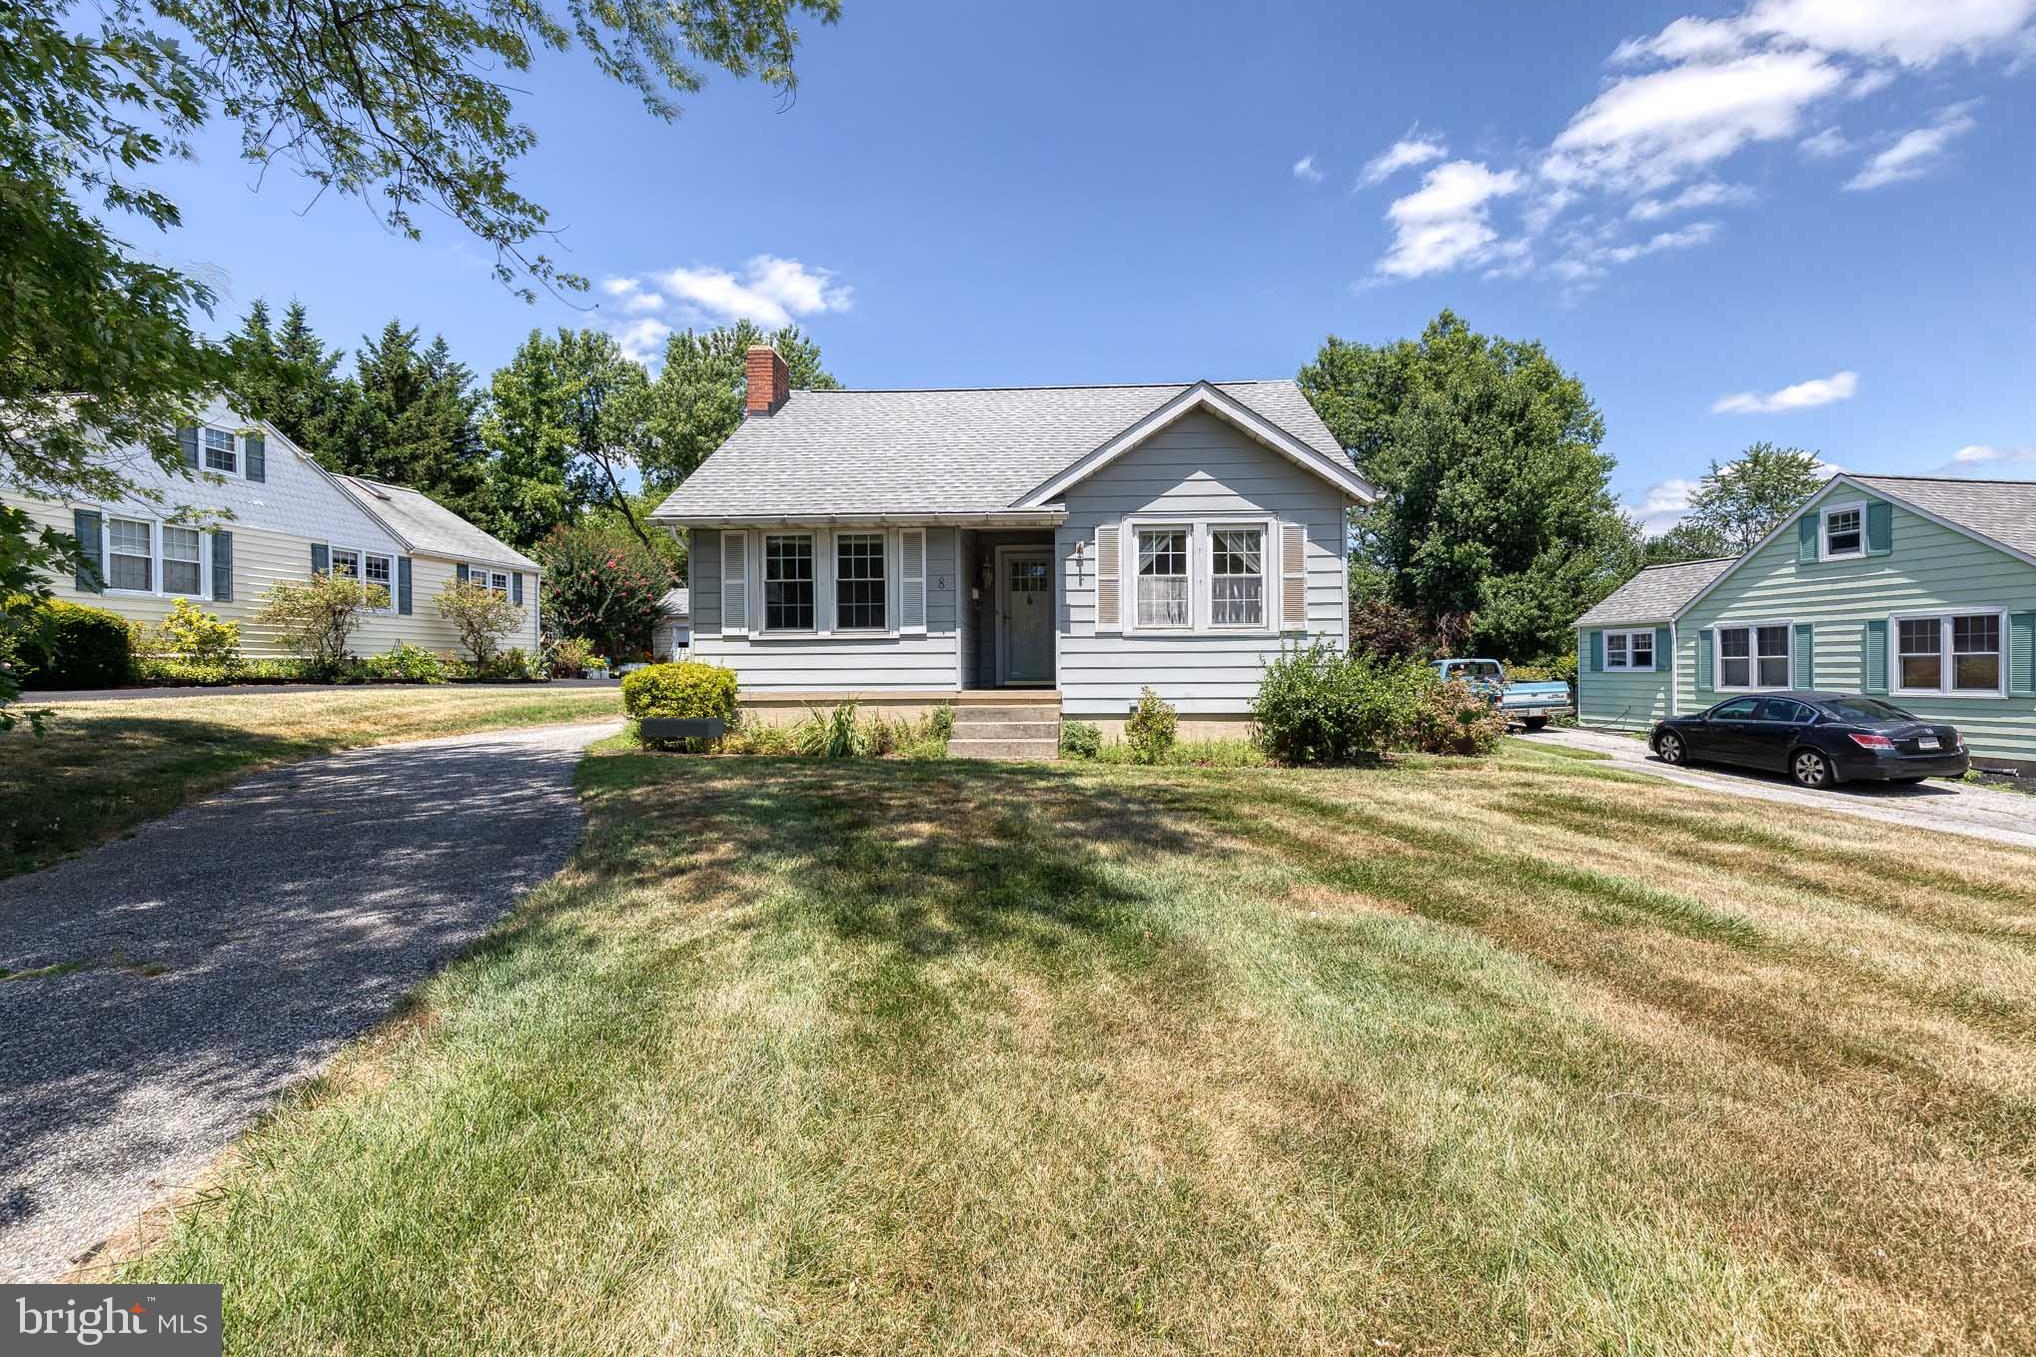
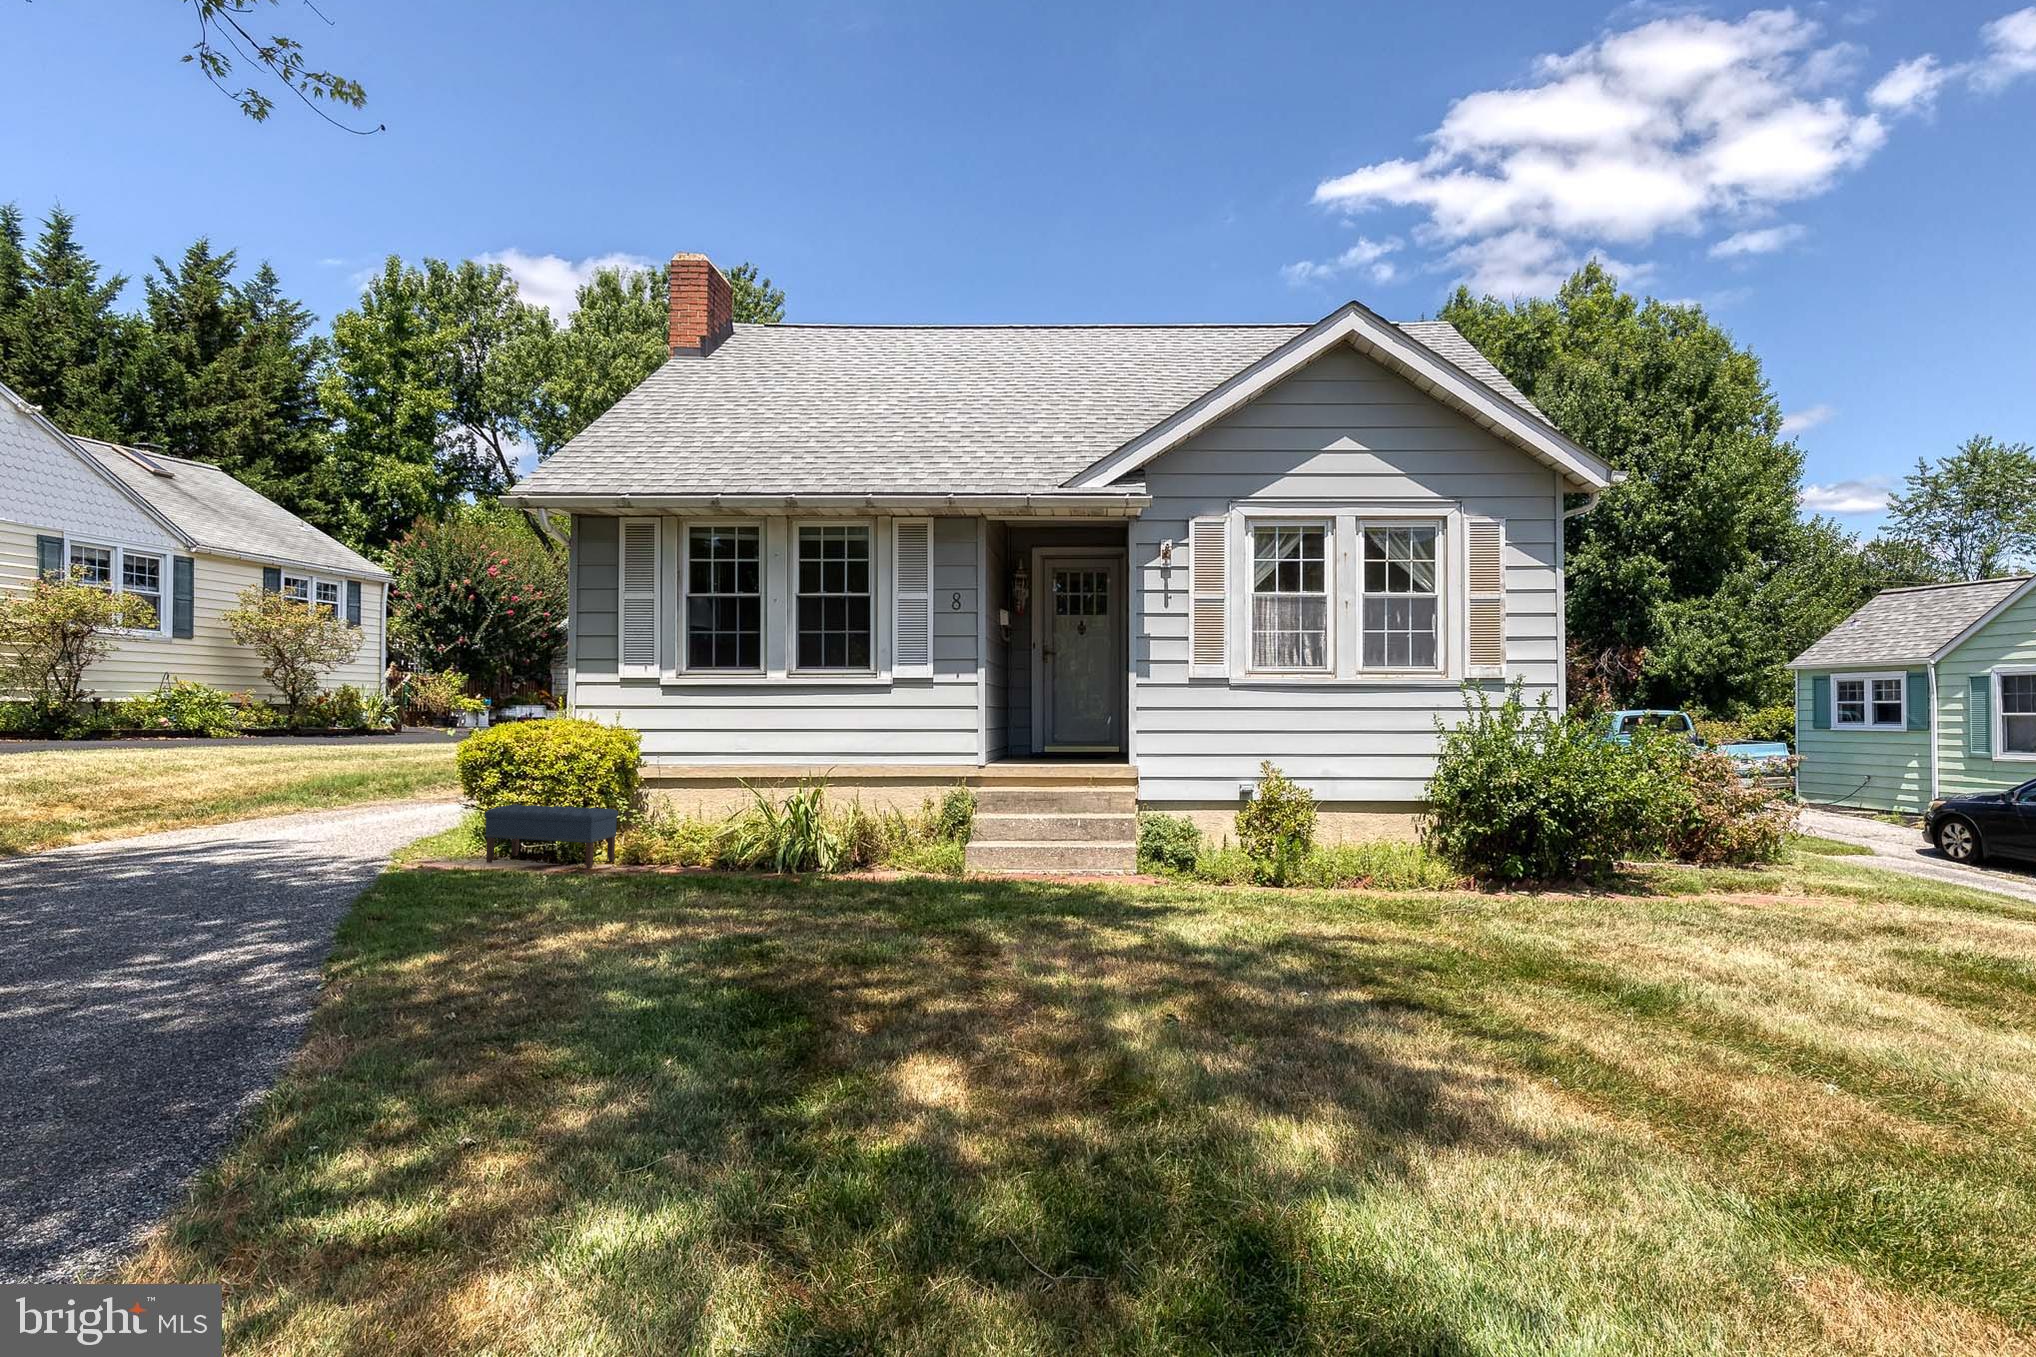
potted tree: present [1452,708,1482,753] -> none [1711,788,1765,862]

